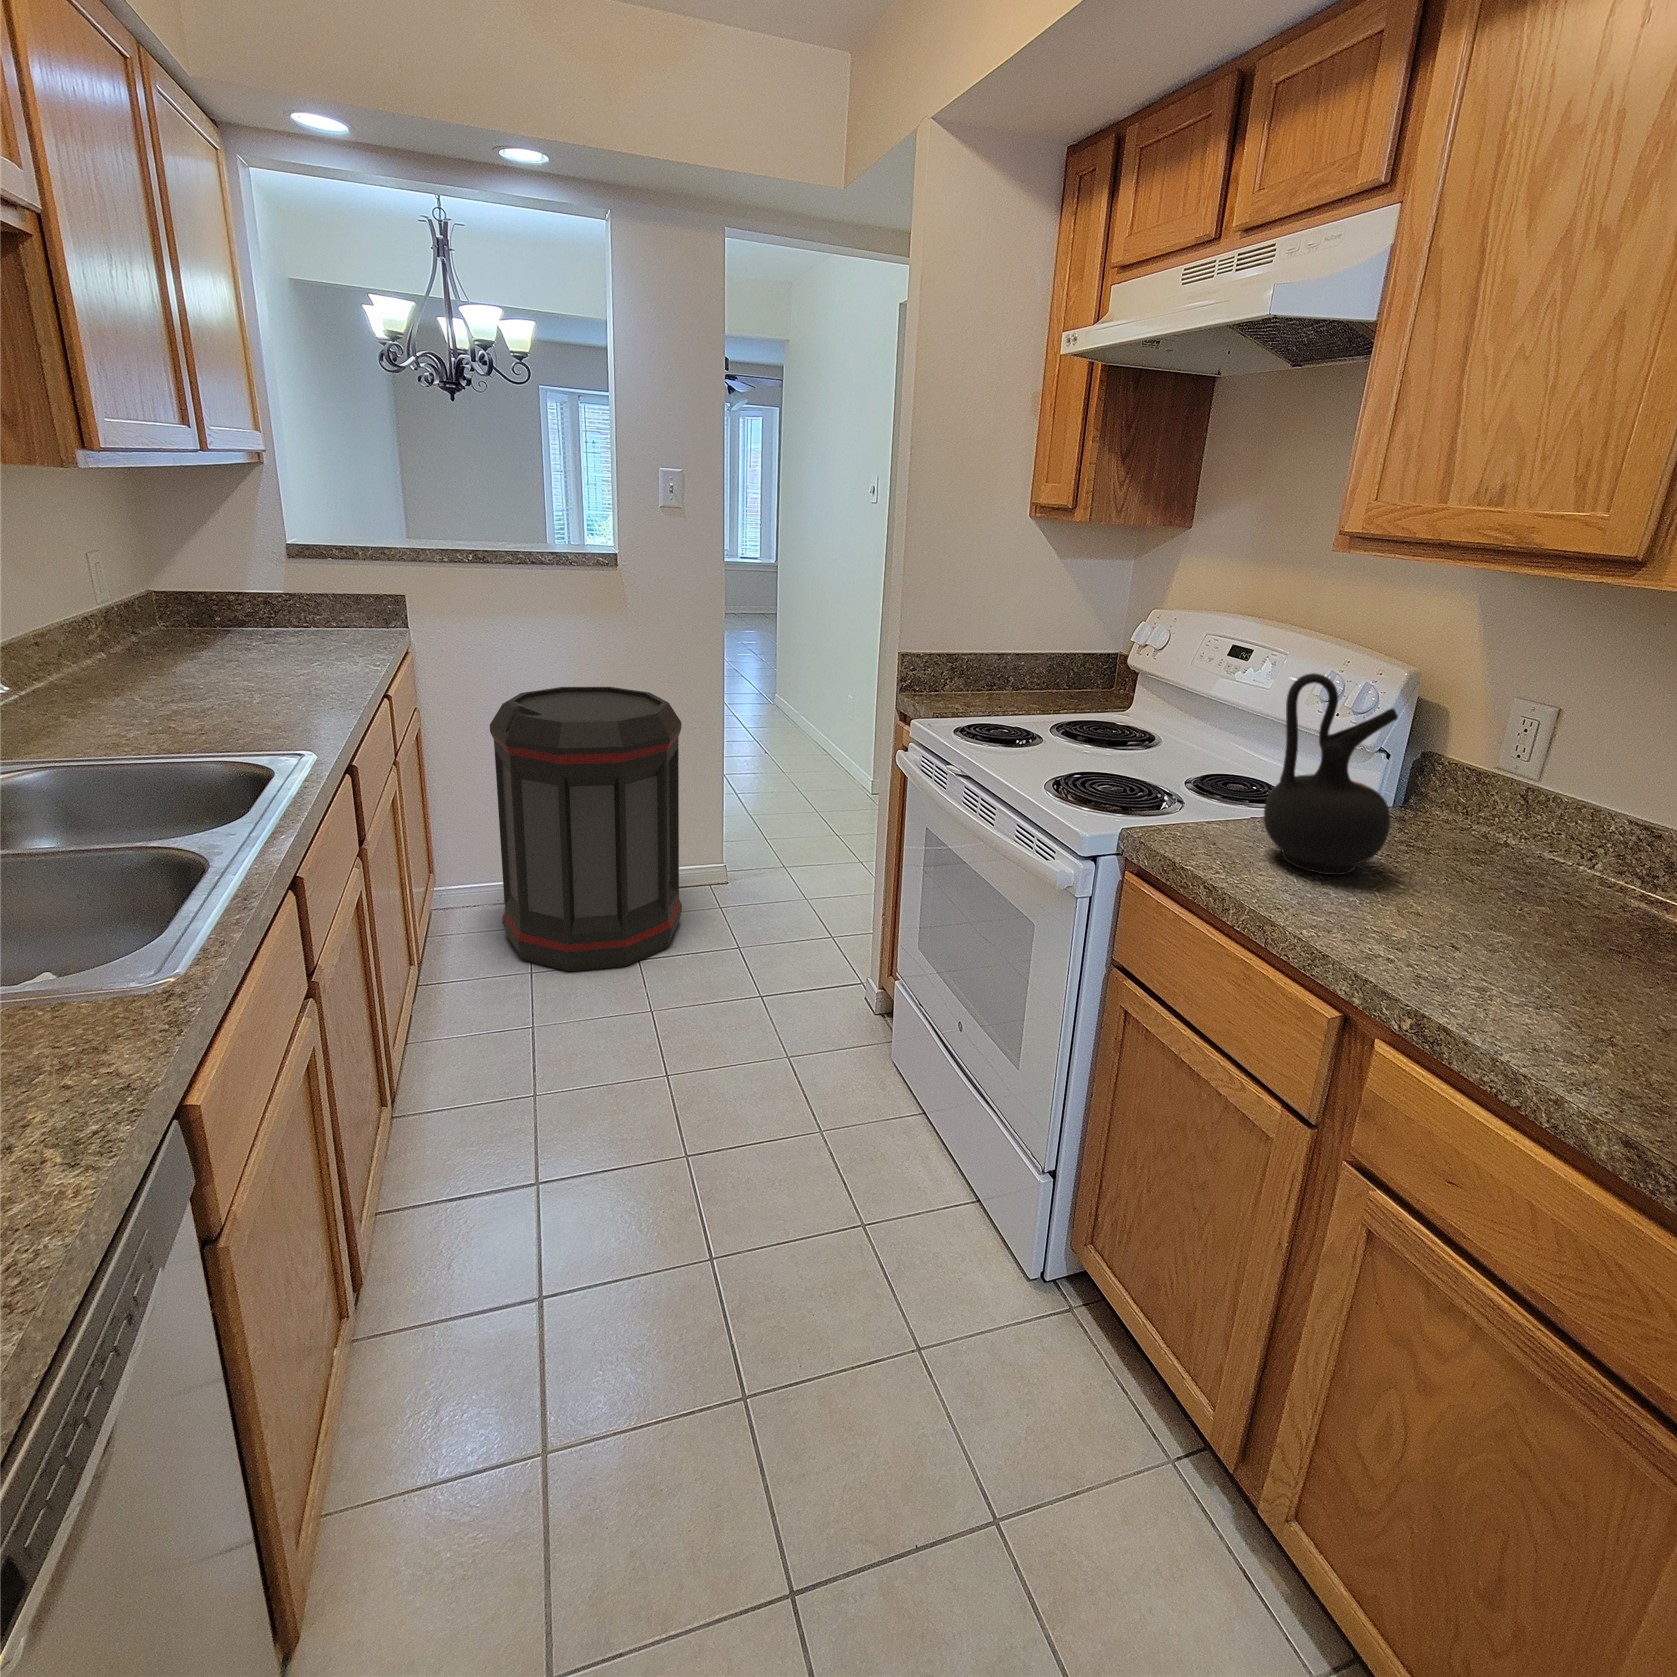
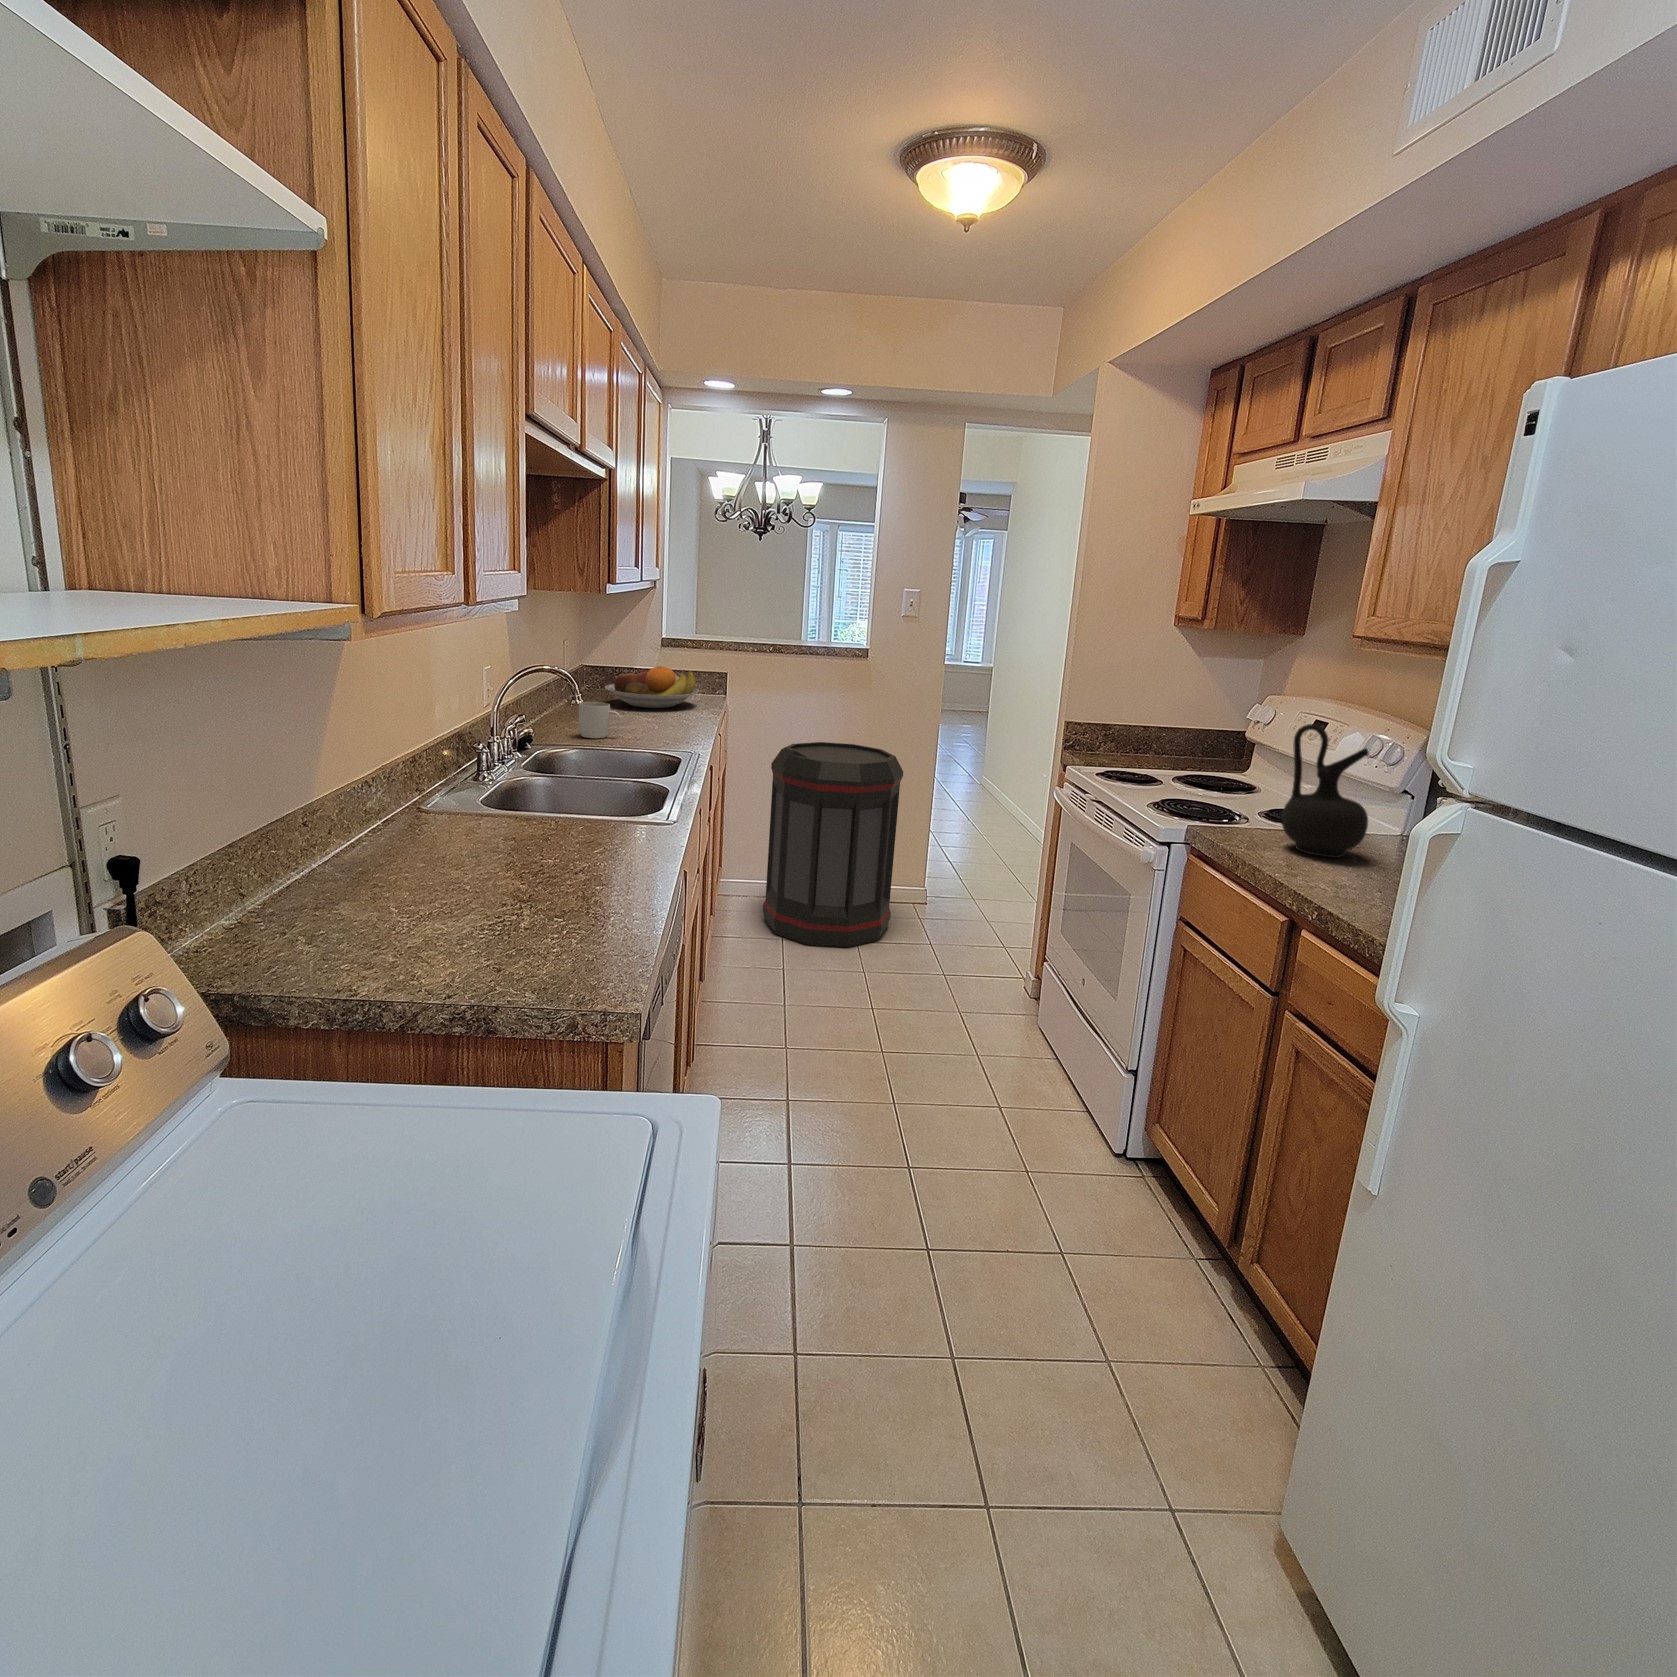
fruit bowl: none [177,593,351,661] -> present [605,666,699,708]
mug: none [65,670,164,738] -> present [579,702,621,738]

